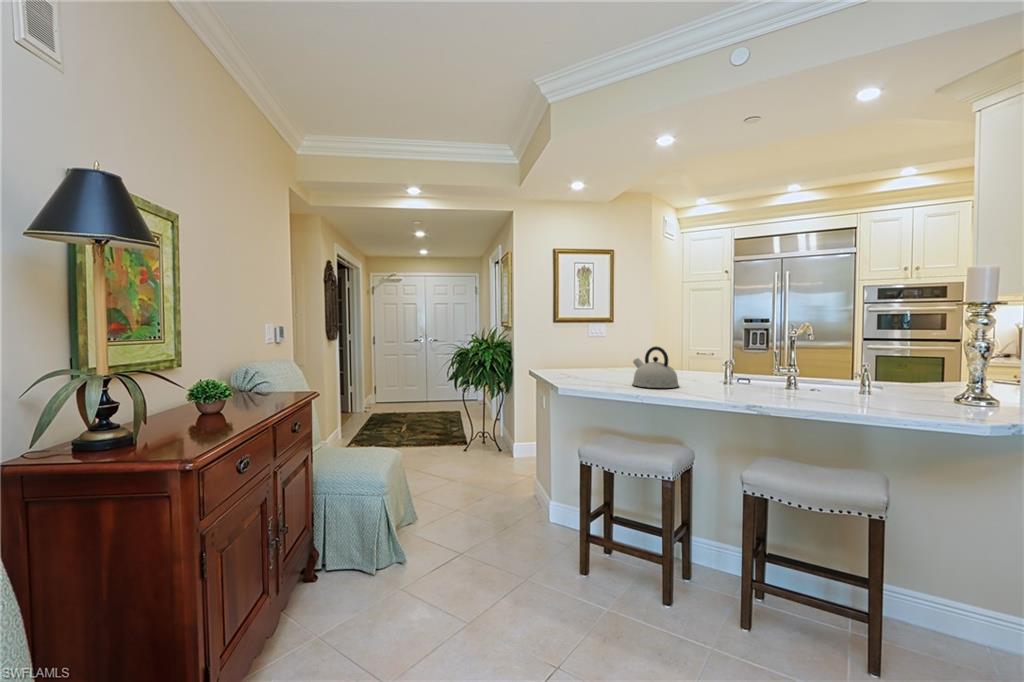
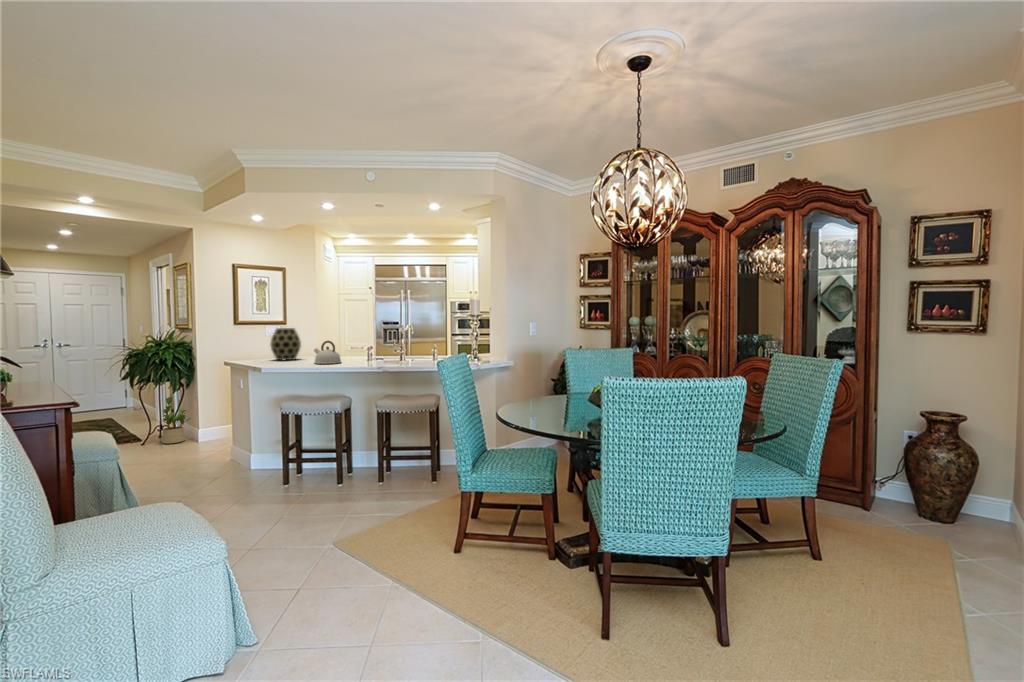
vase: none [577,325,619,374] -> present [271,328,301,360]
potted plant: none [480,401,507,455] -> present [162,396,190,444]

